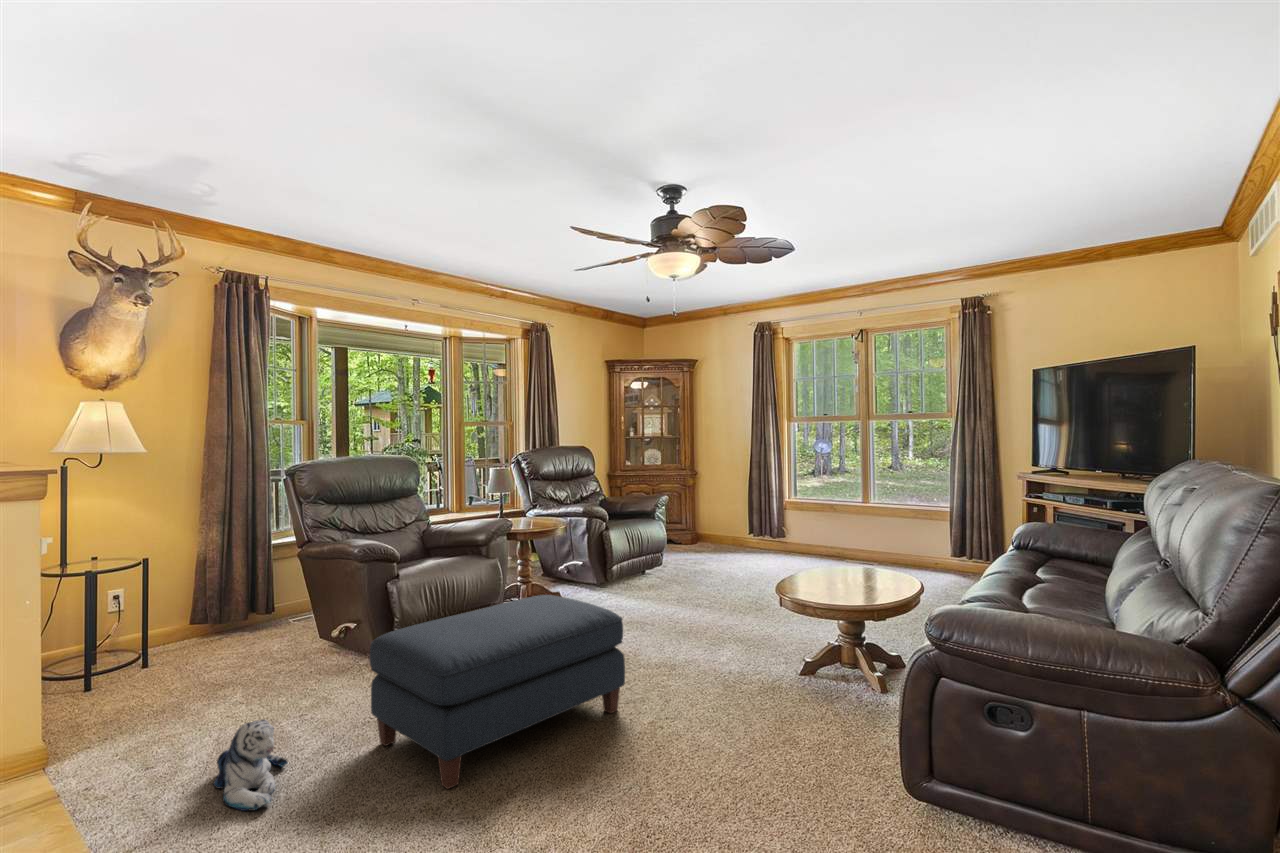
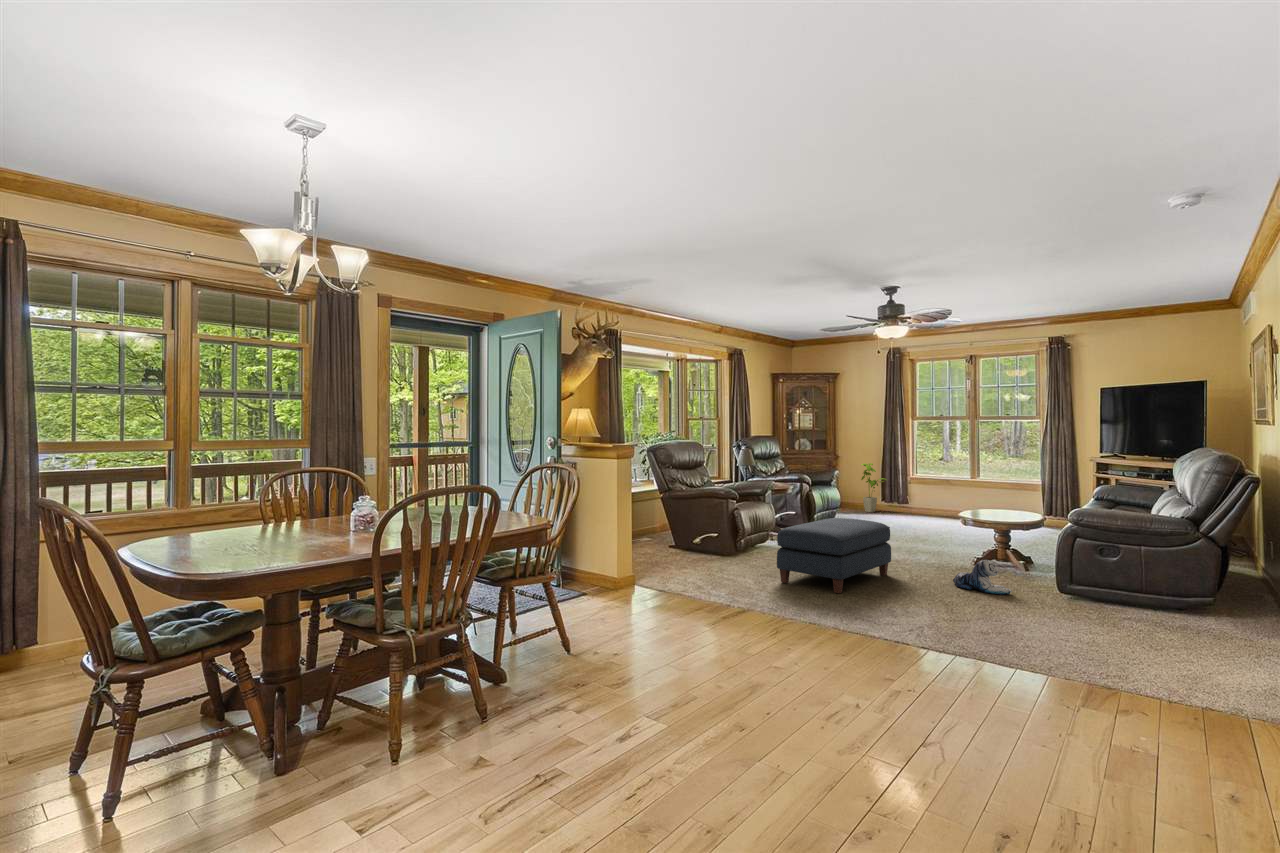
house plant: none [719,481,755,549] -> present [861,463,886,512]
plush toy: present [213,720,287,811] -> present [953,560,1012,595]

